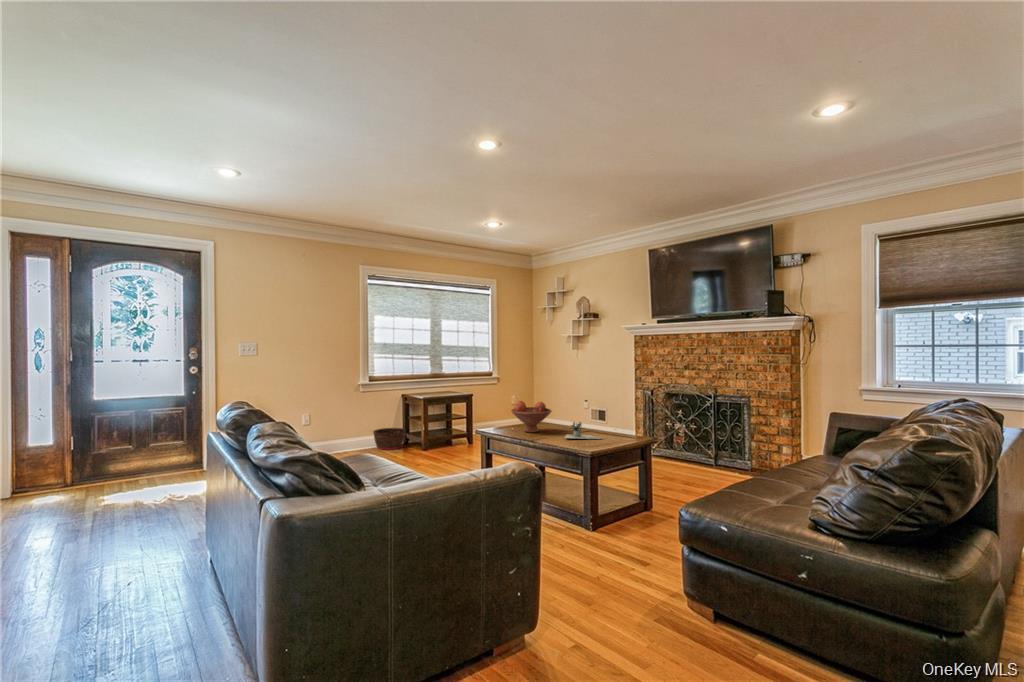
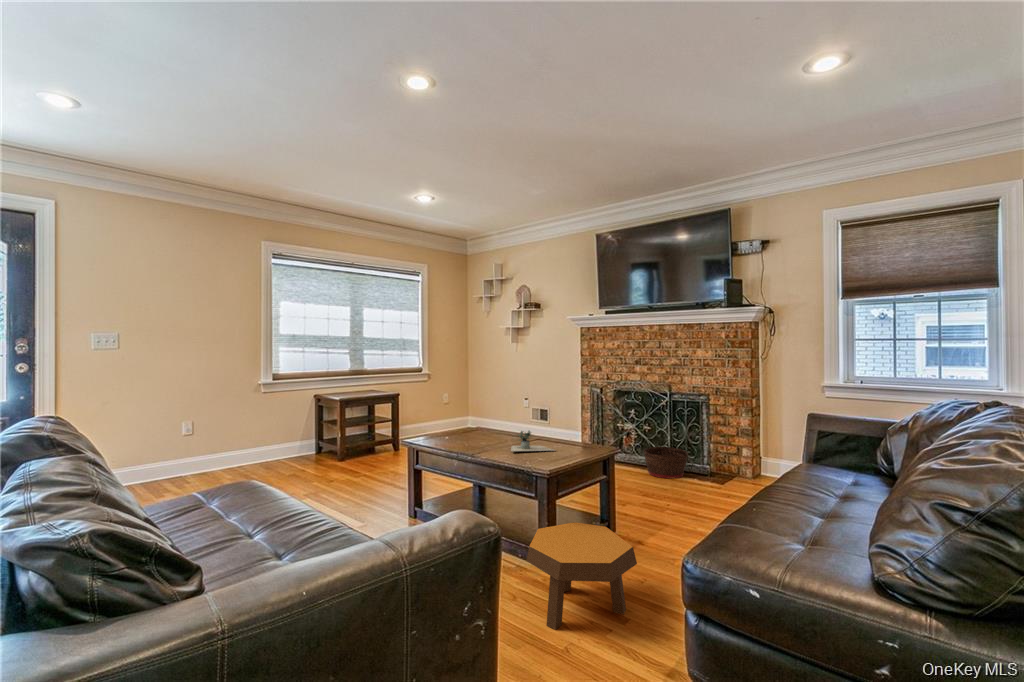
fruit bowl: present [511,401,551,433] -> none [445,405,494,444]
basket: present [373,428,405,450] -> present [644,447,688,479]
footstool: none [573,494,661,570] -> present [526,522,637,630]

